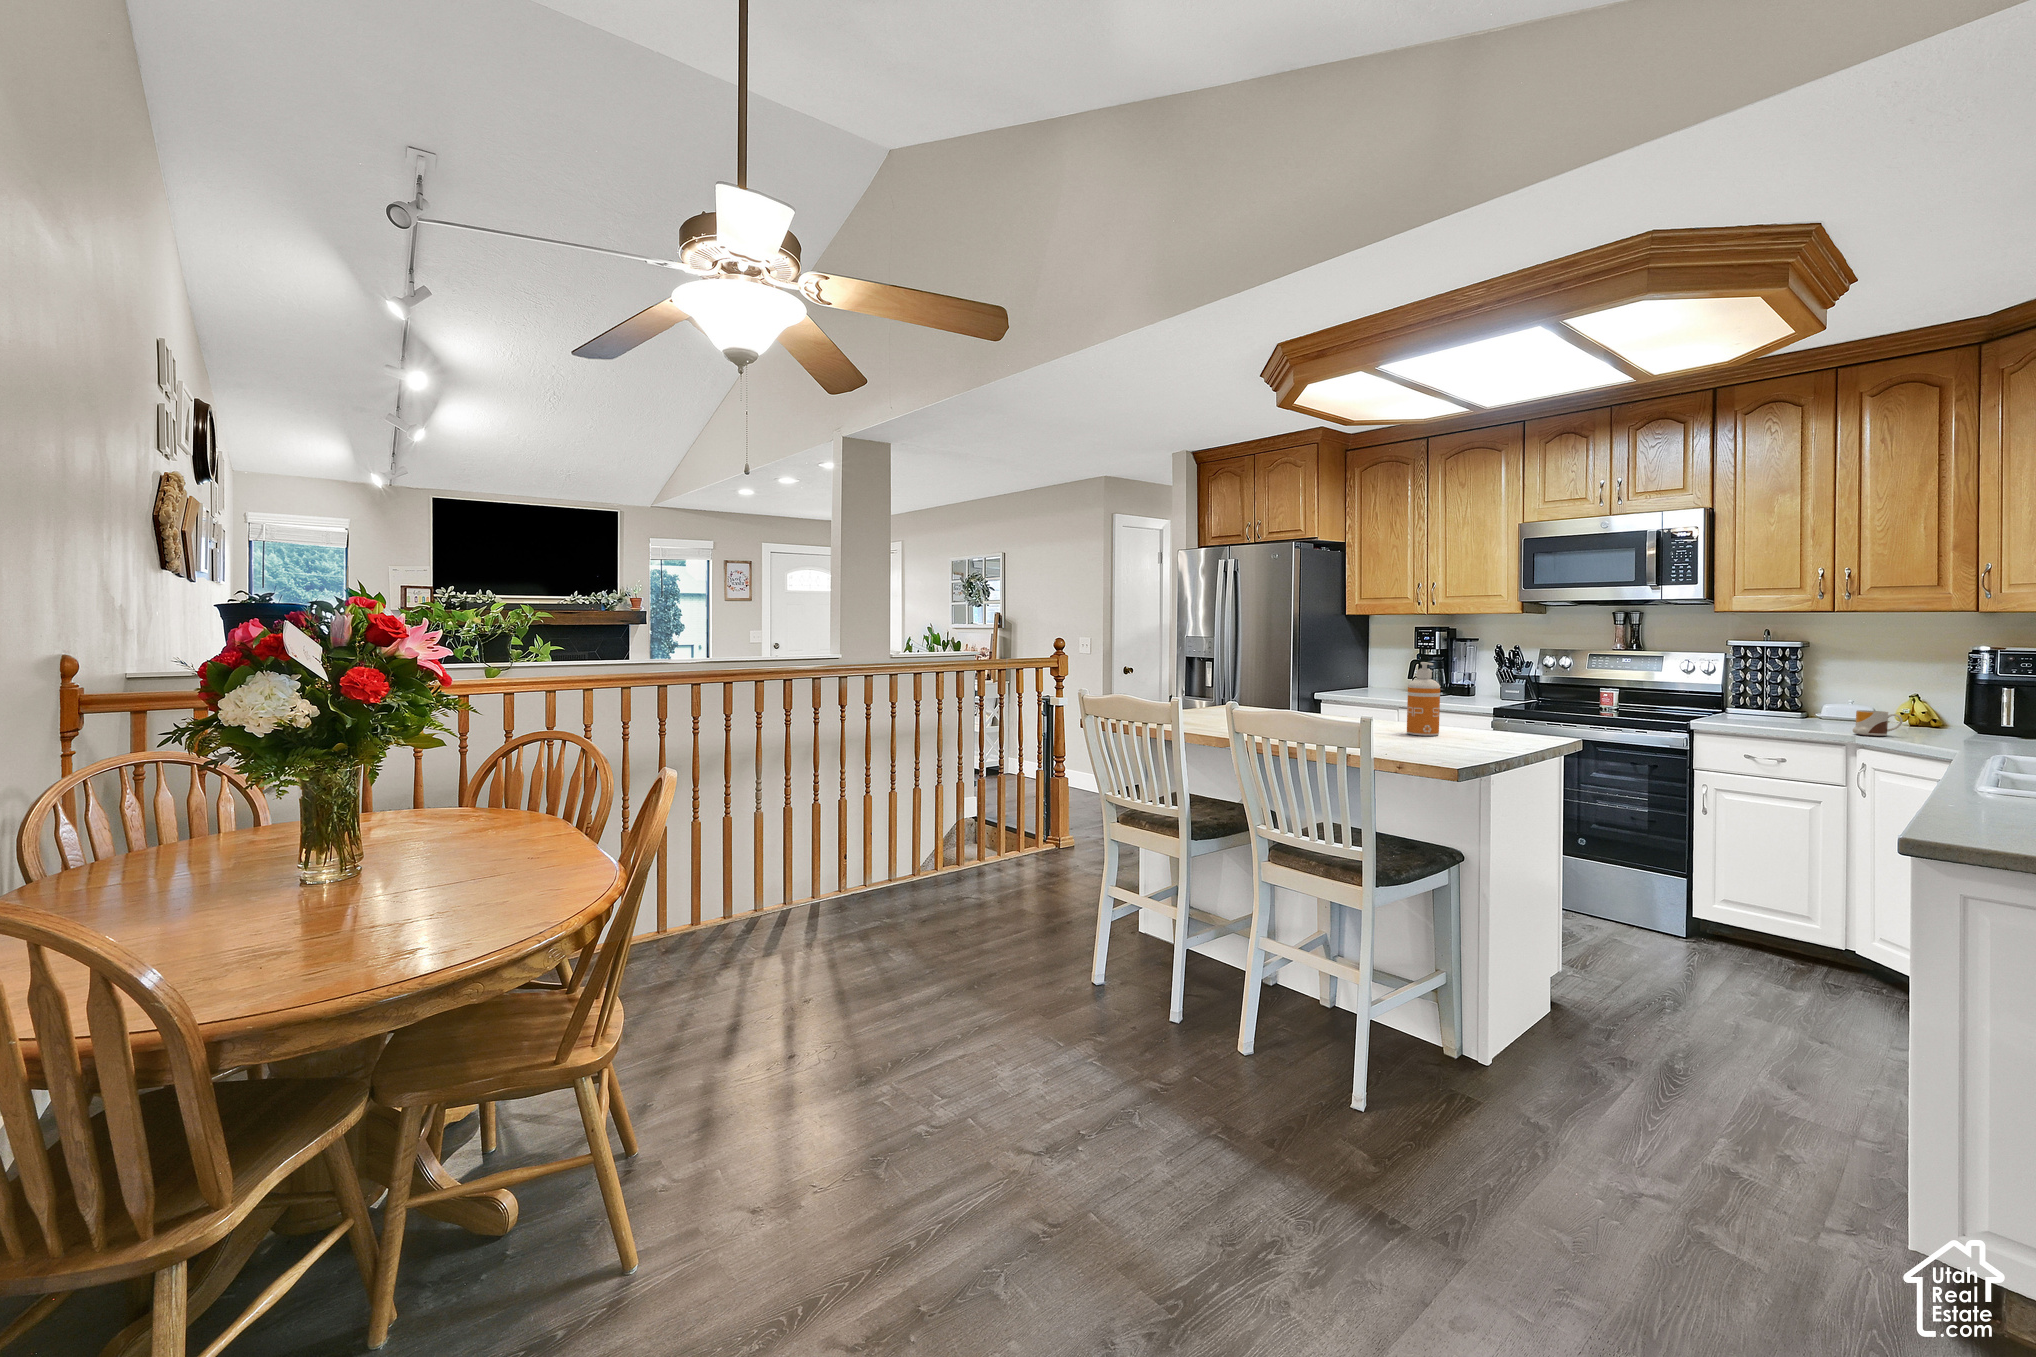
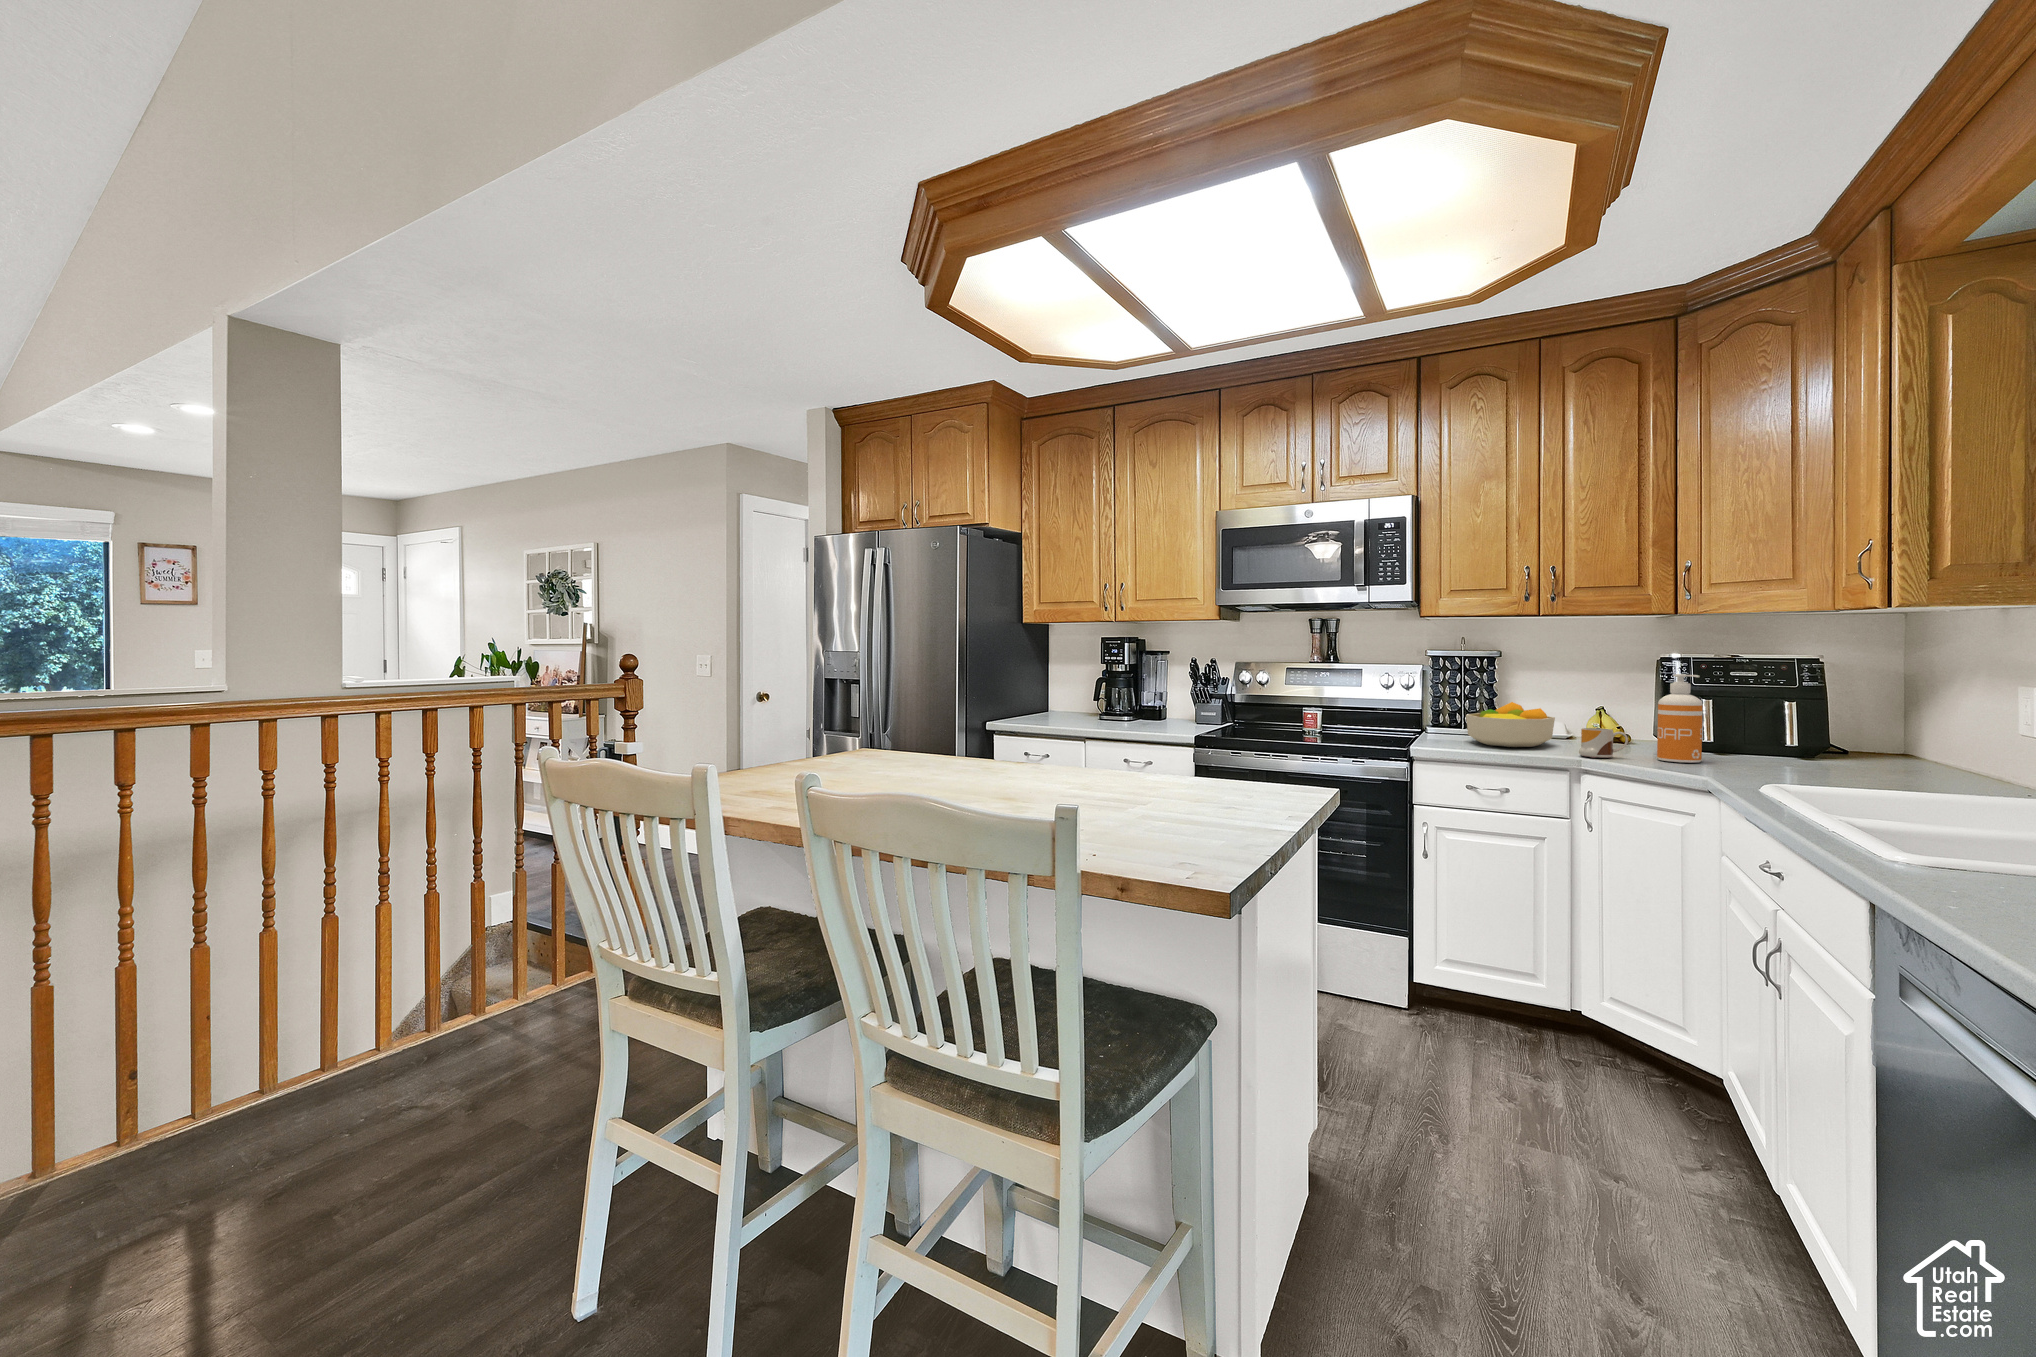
soap dispenser: present [1407,662,1440,736] -> present [1657,674,1703,763]
fruit bowl: none [1754,687,1844,726] -> present [1466,702,1555,747]

